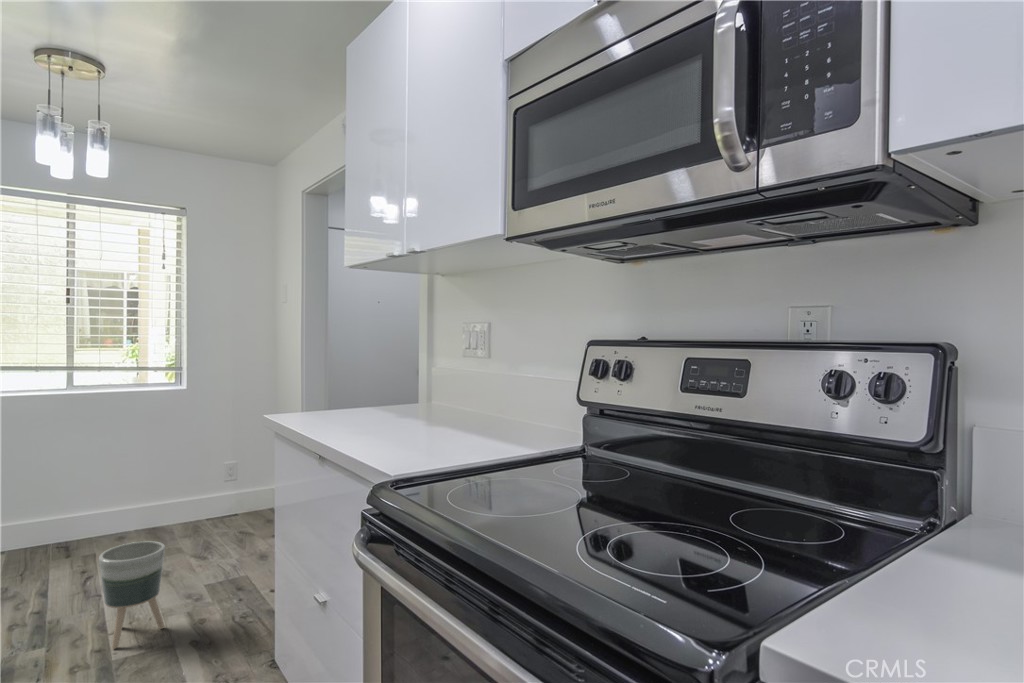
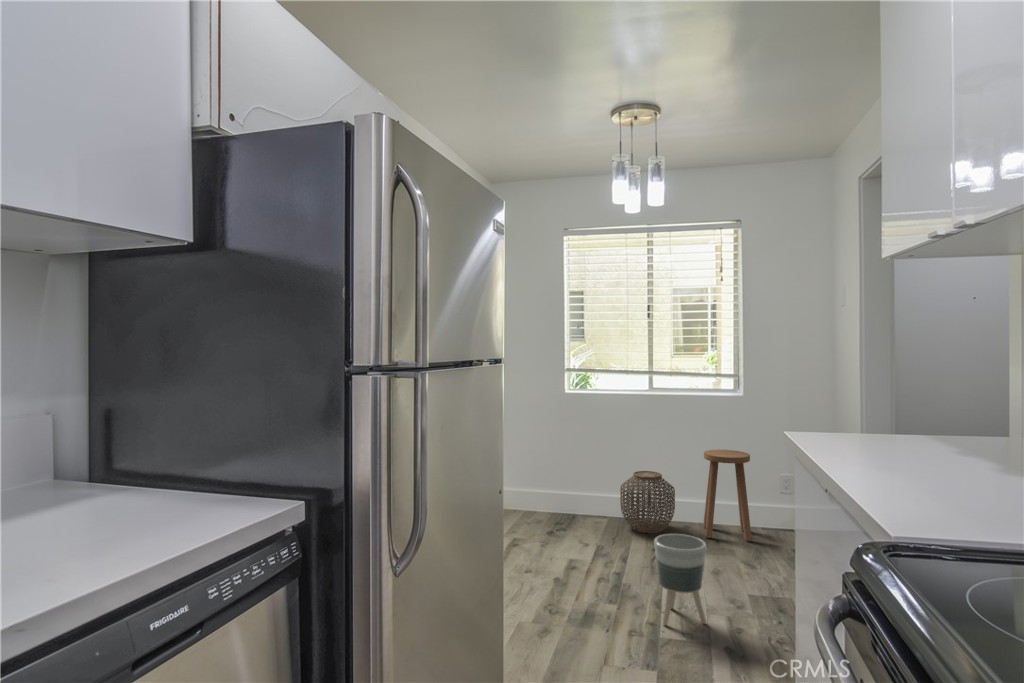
stool: none [142,444,198,541] -> present [703,450,752,541]
woven basket: none [28,483,107,557] -> present [620,471,675,533]

